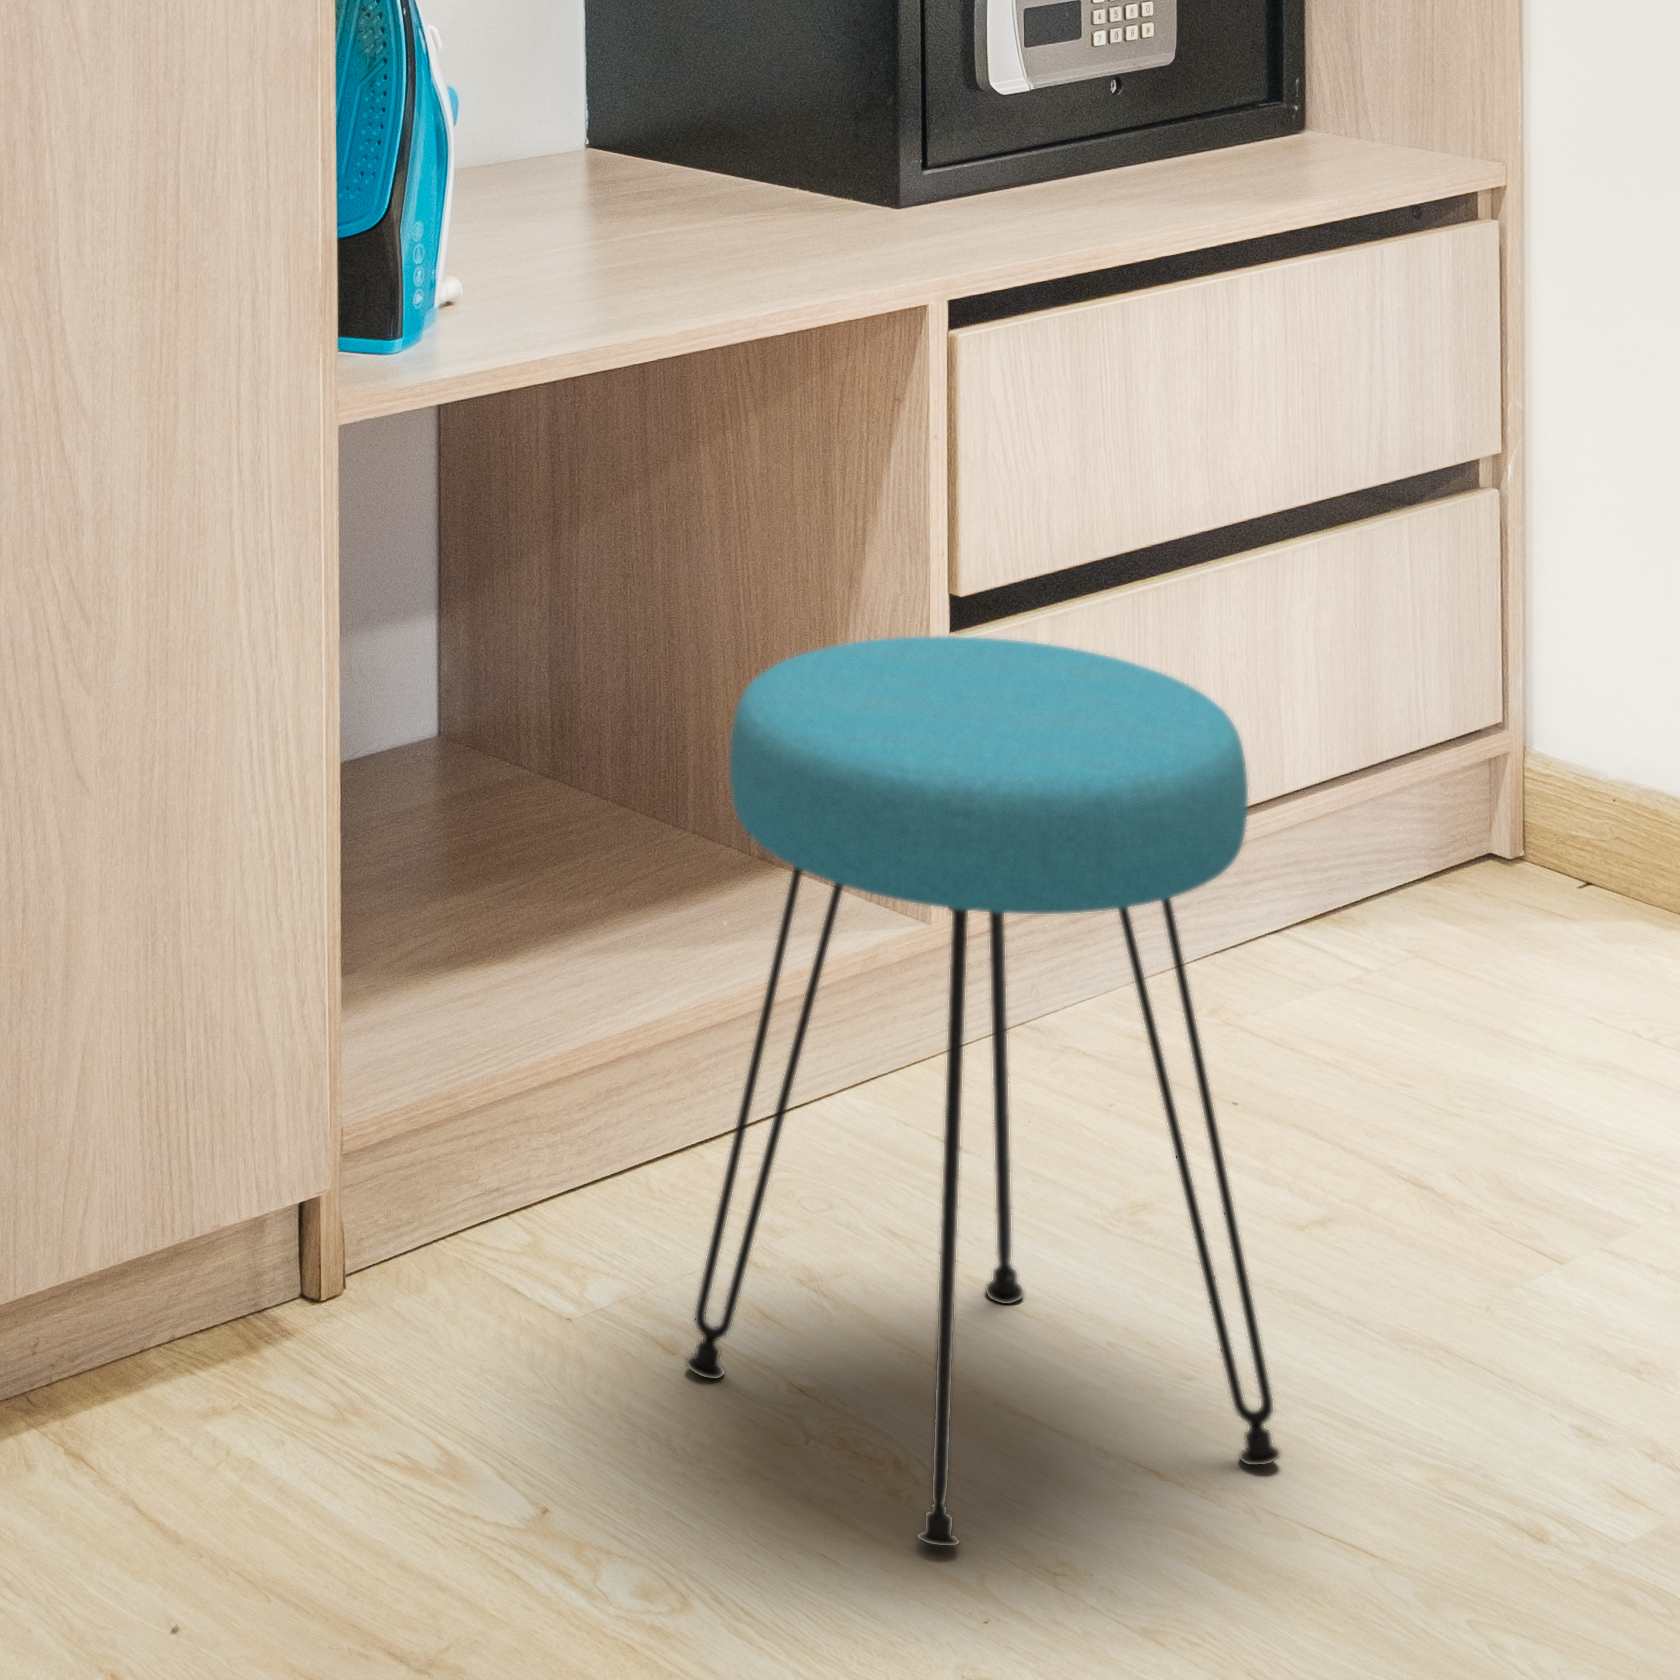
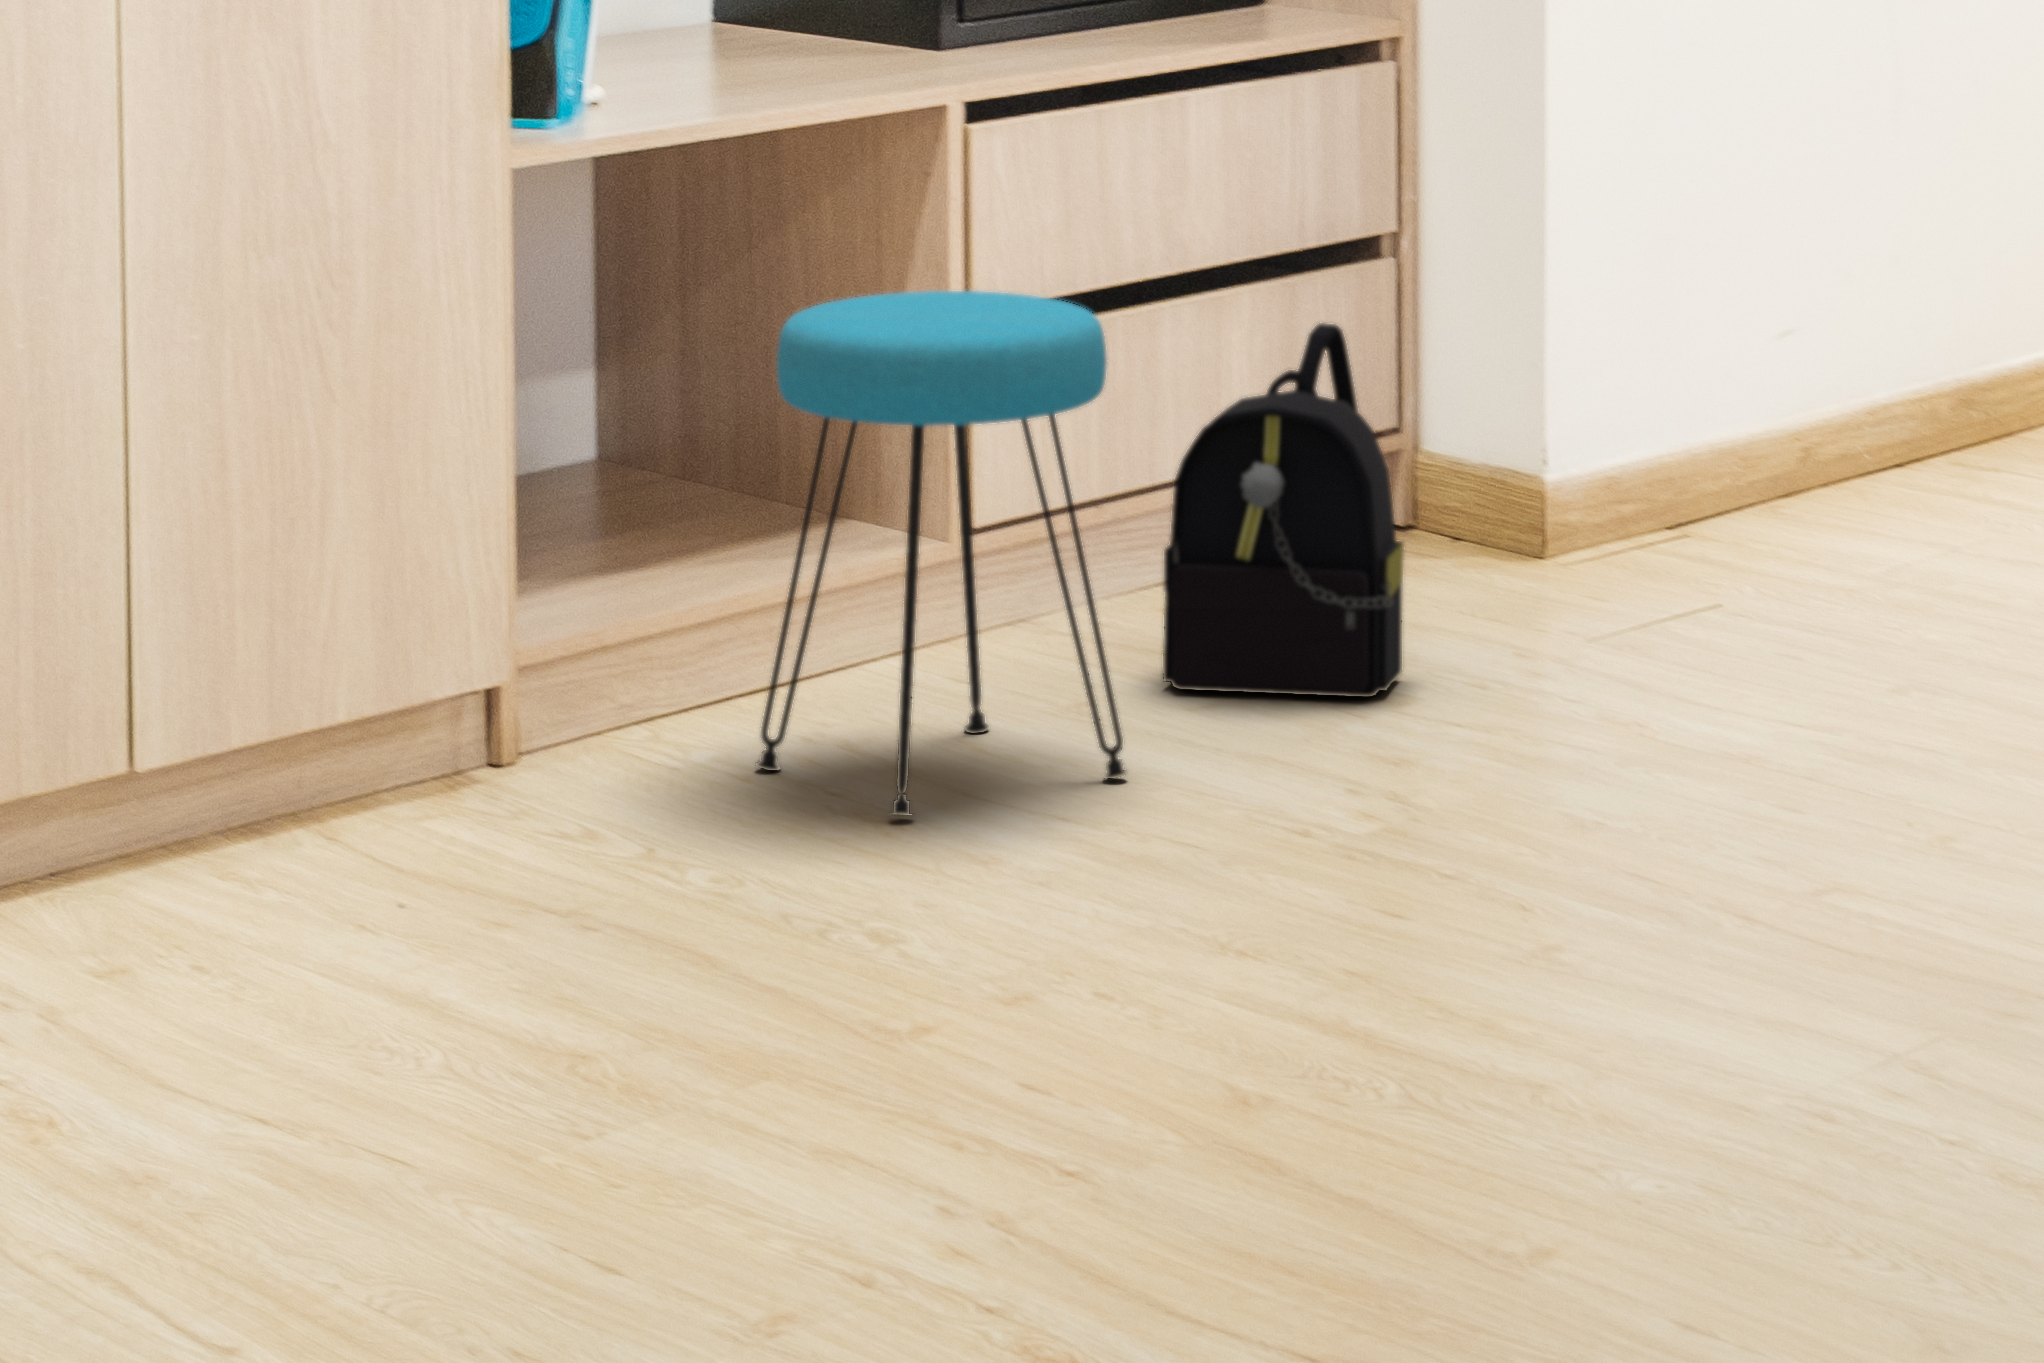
backpack: none [1263,658,1642,1268] -> present [1163,323,1404,697]

